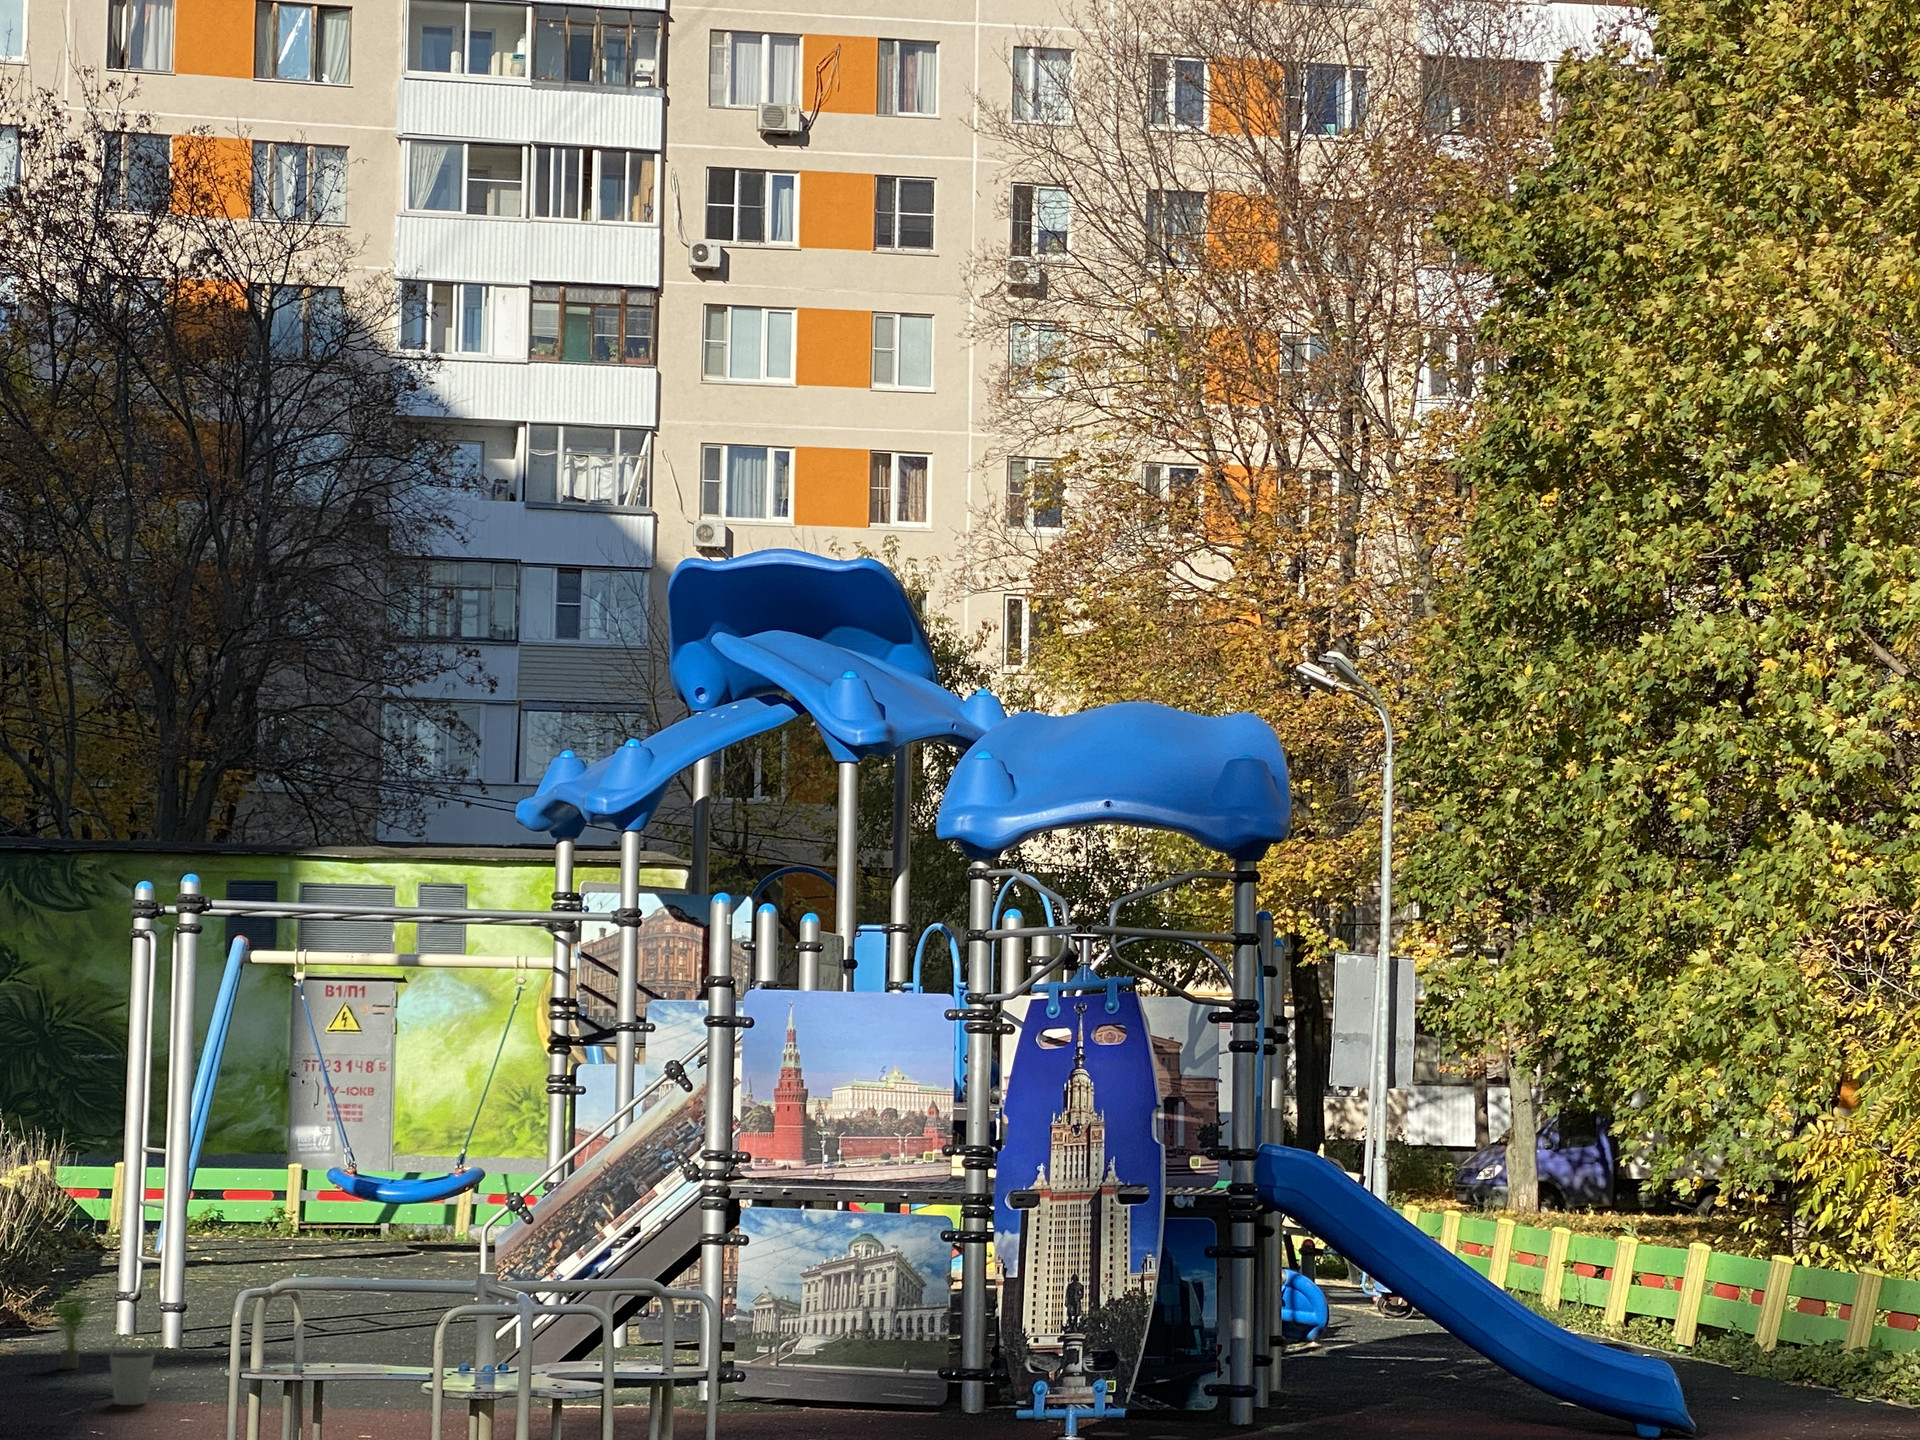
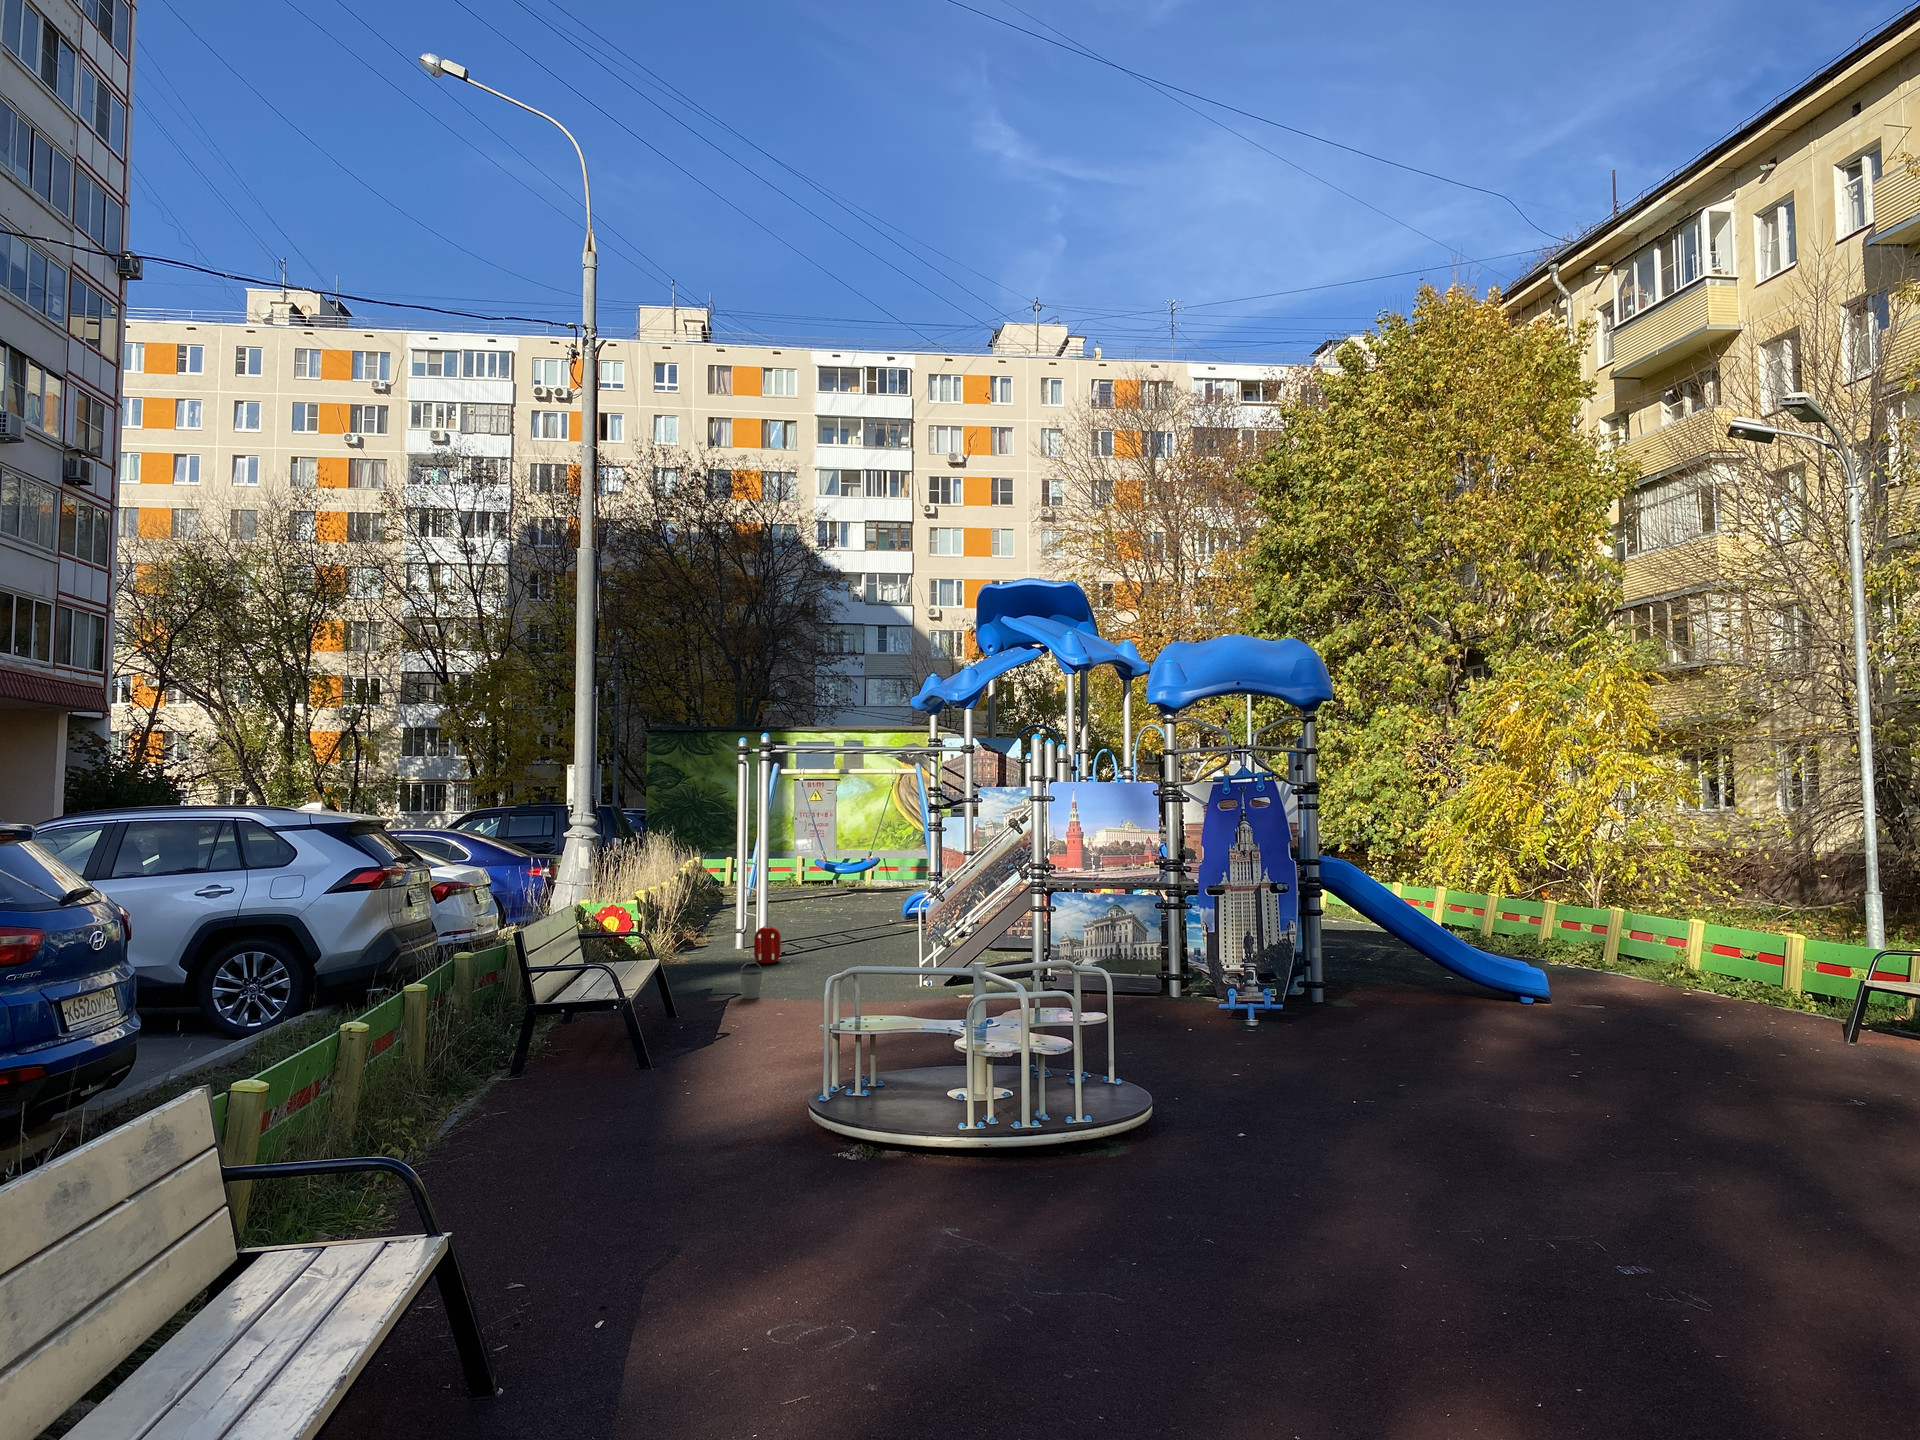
backpack: none [150,1277,208,1352] -> present [754,926,781,963]
potted plant: present [50,1290,89,1369] -> none [698,930,730,975]

